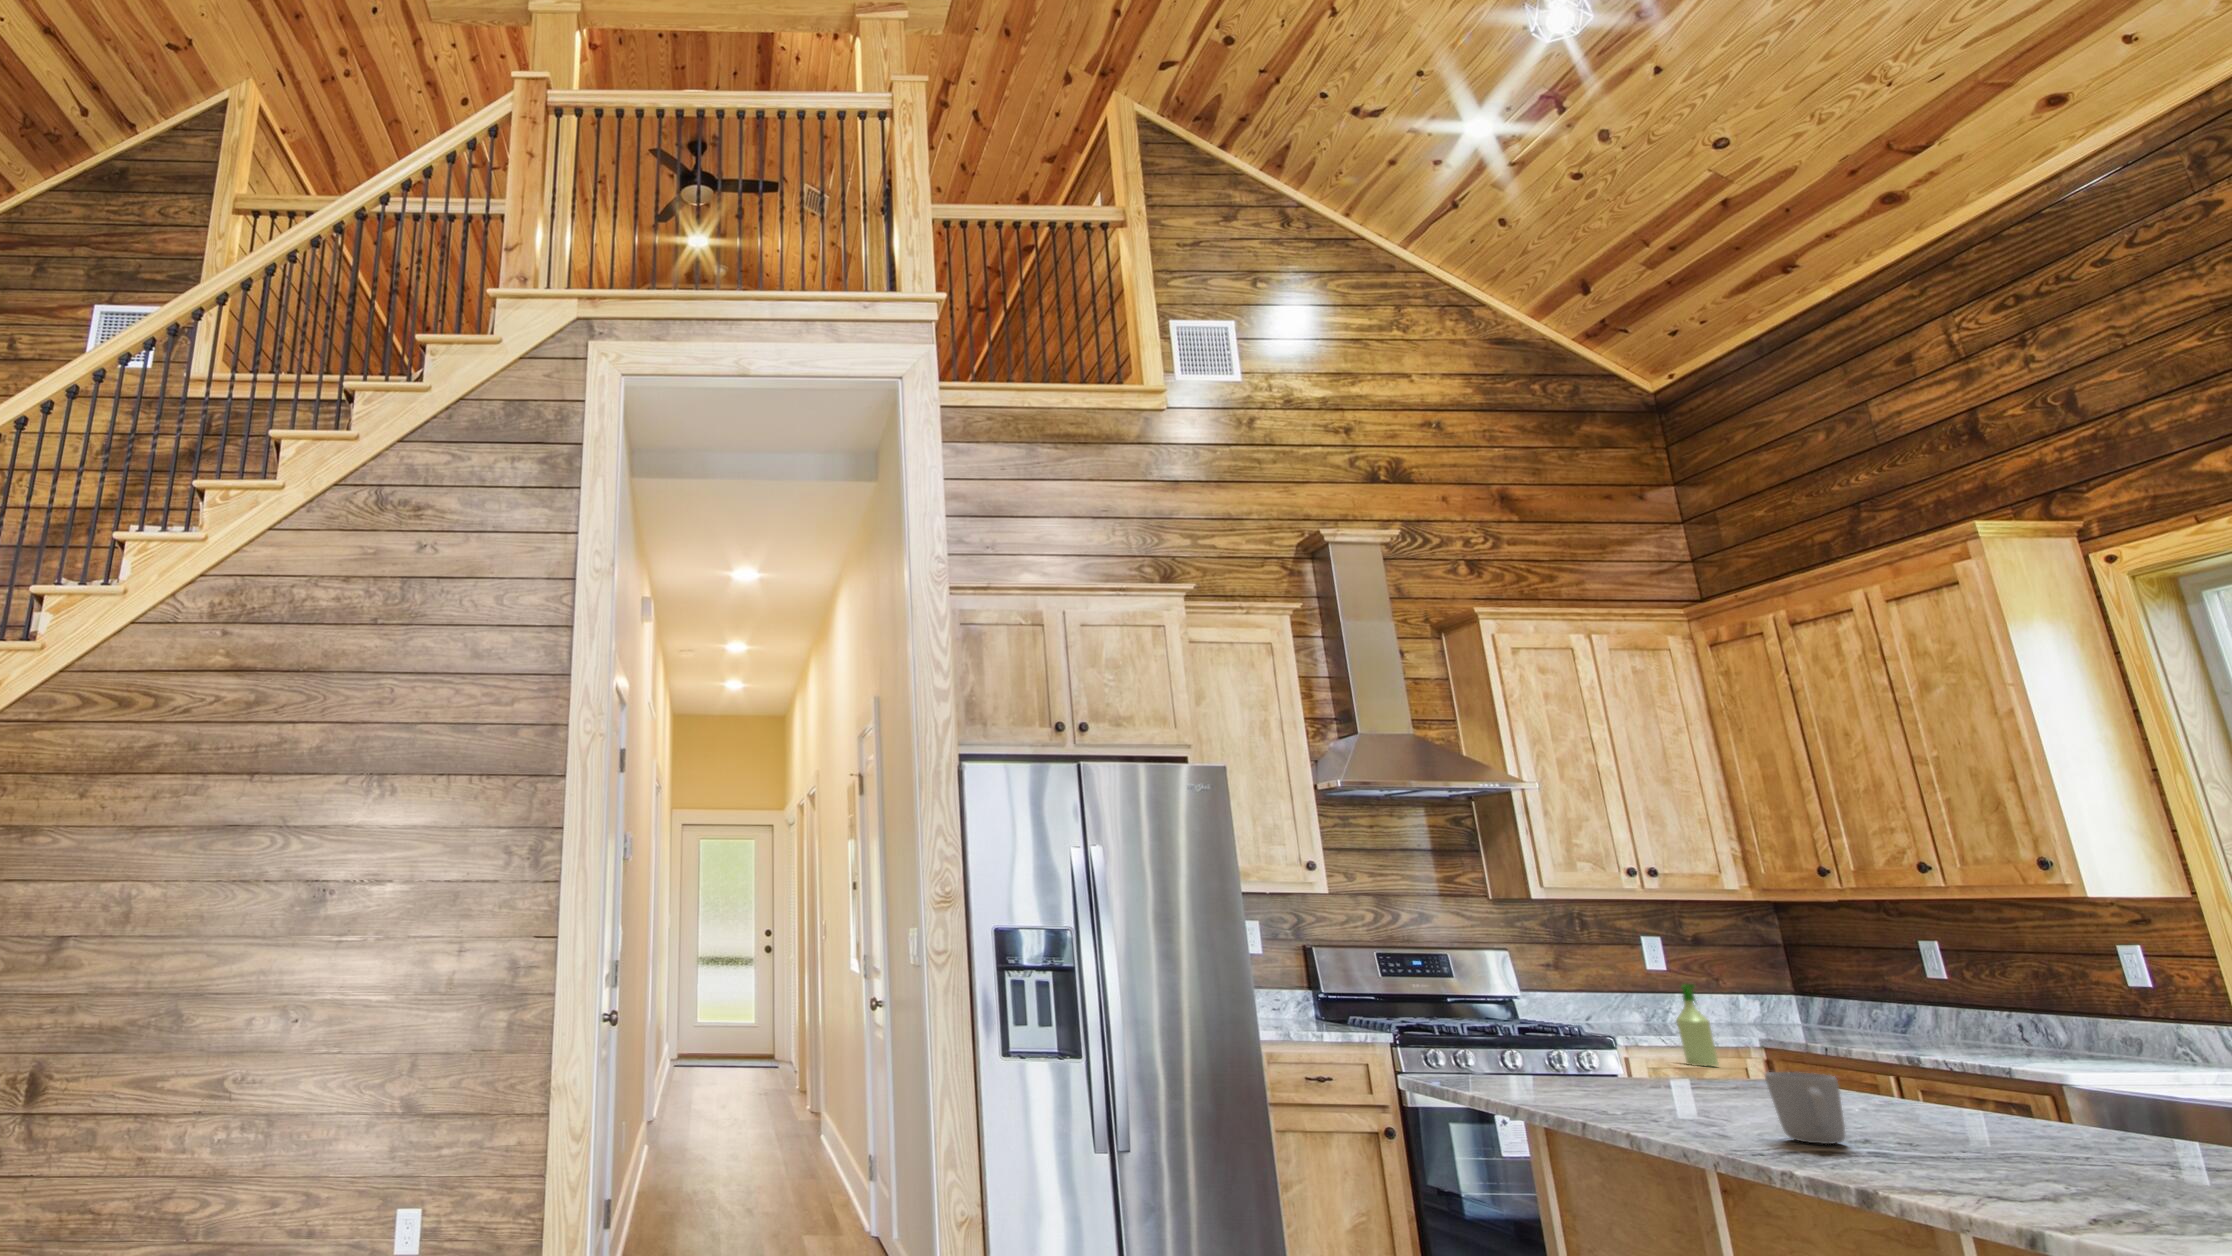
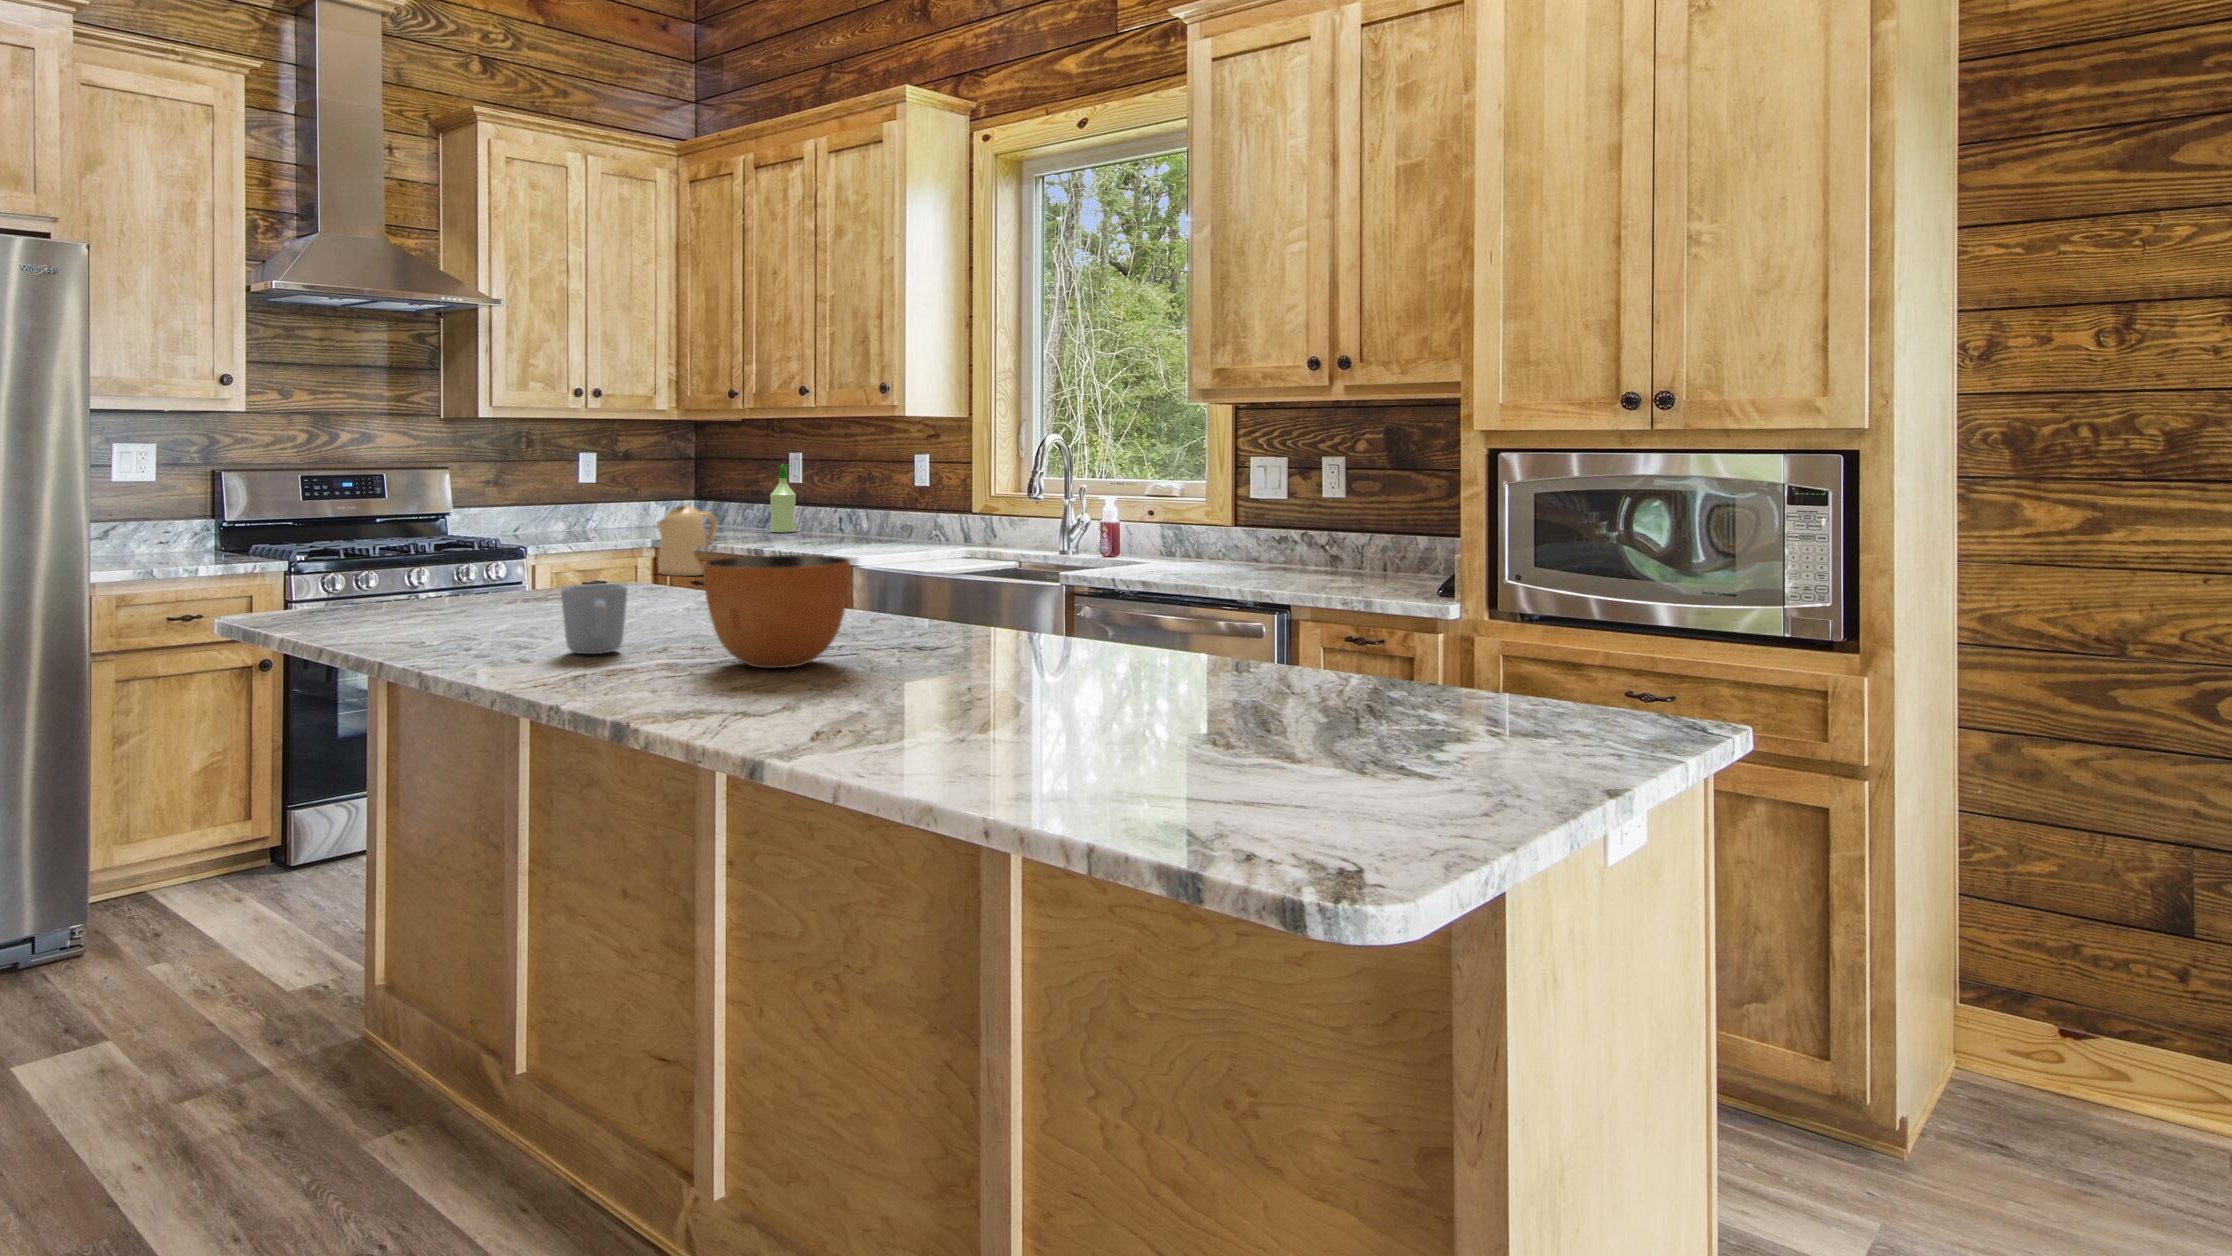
spray bottle: present [1676,984,1719,1066] -> present [770,464,796,532]
kettle: none [1763,997,1847,1081] -> present [656,505,717,576]
bowl: none [1929,1056,2131,1181] -> present [703,555,850,668]

